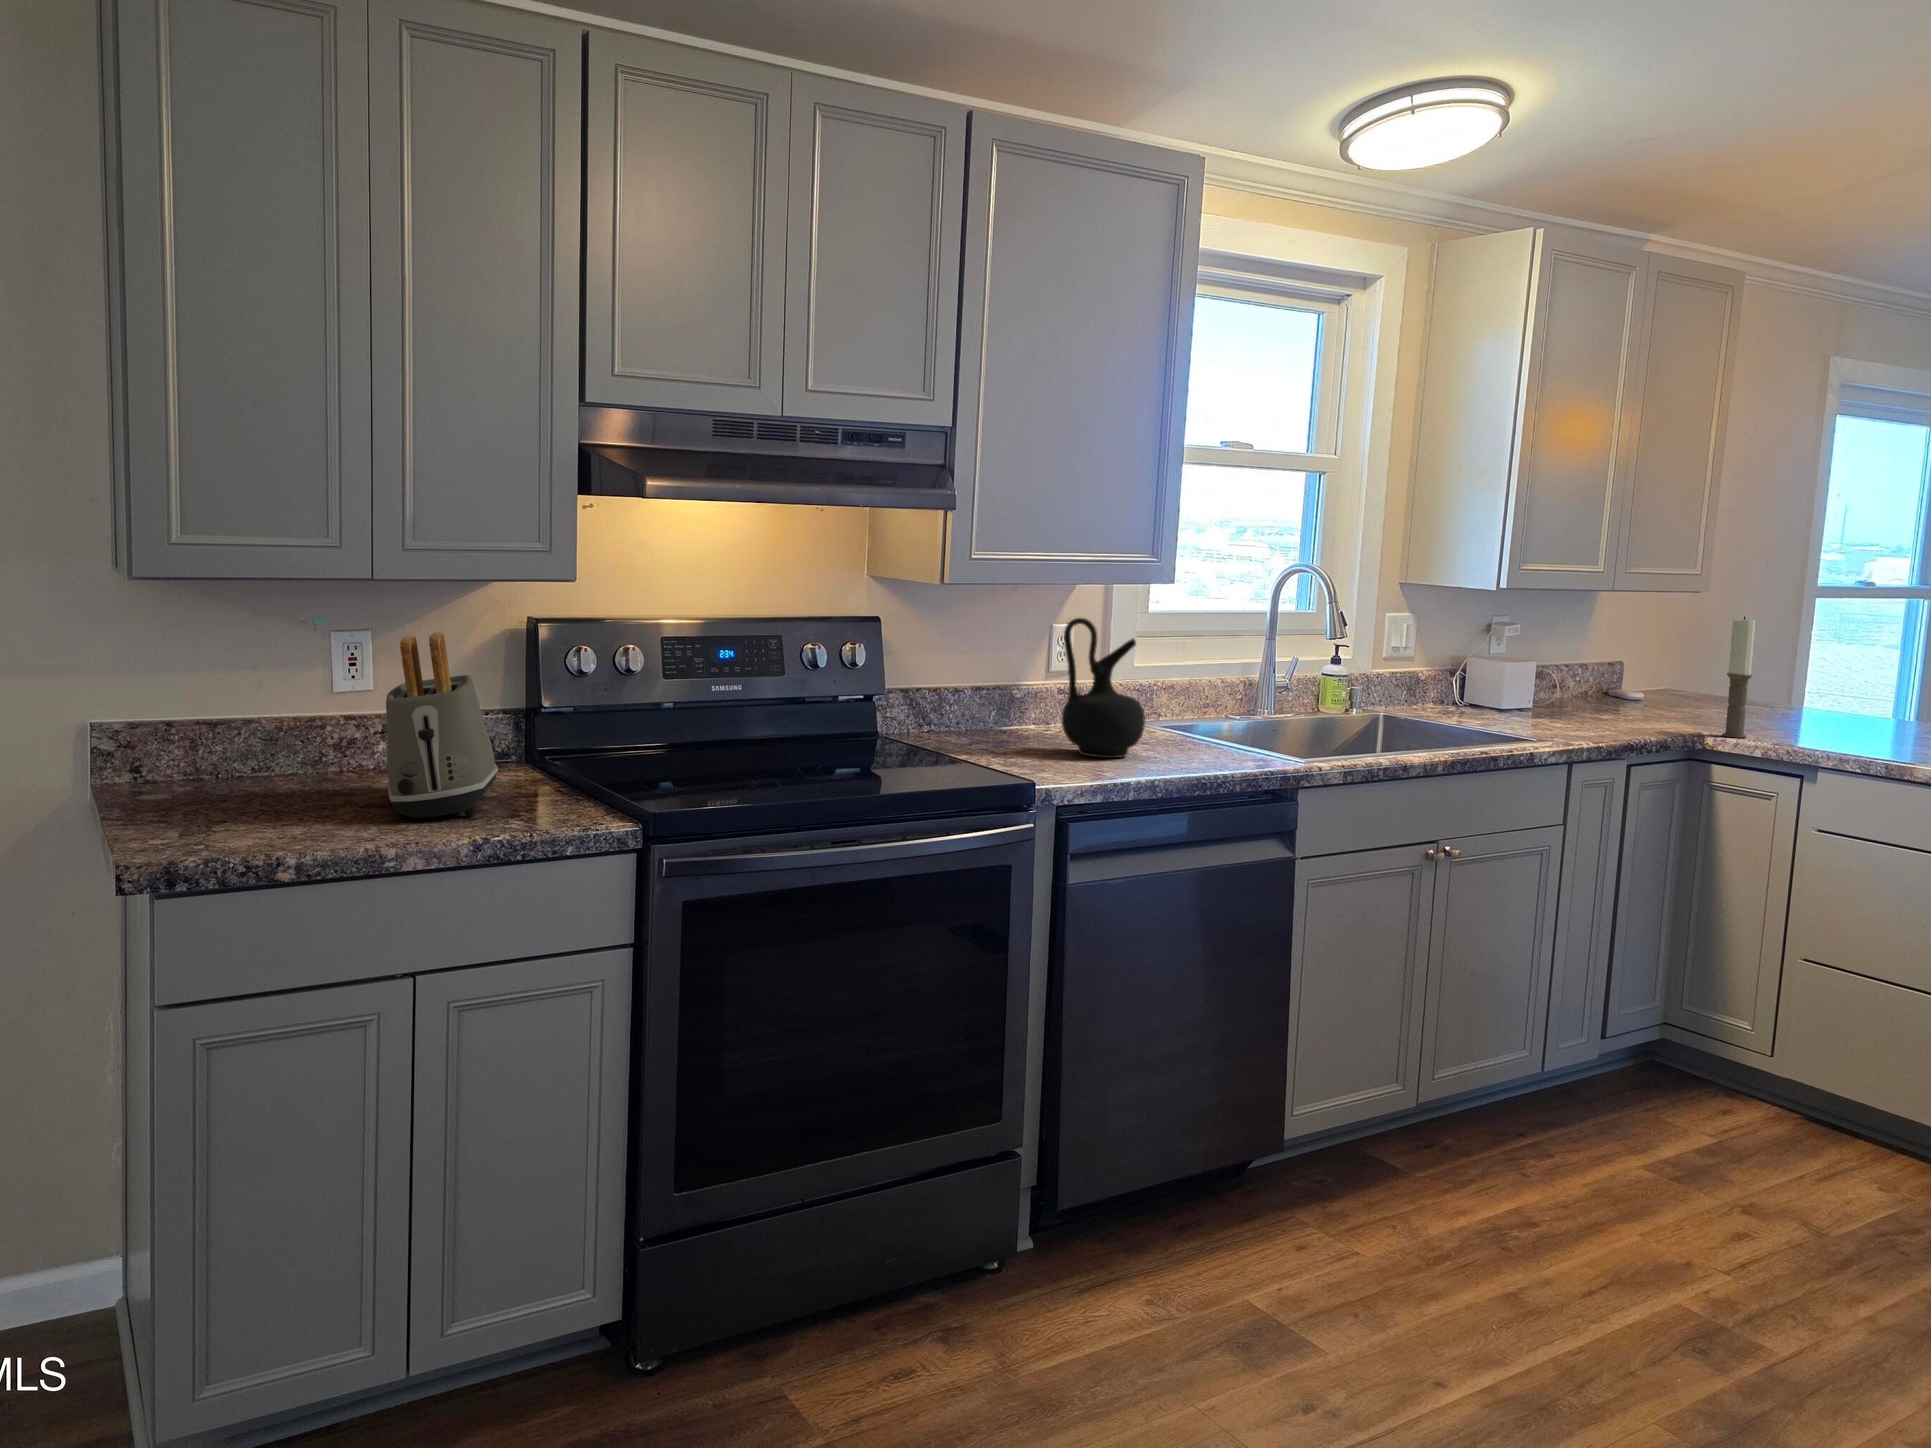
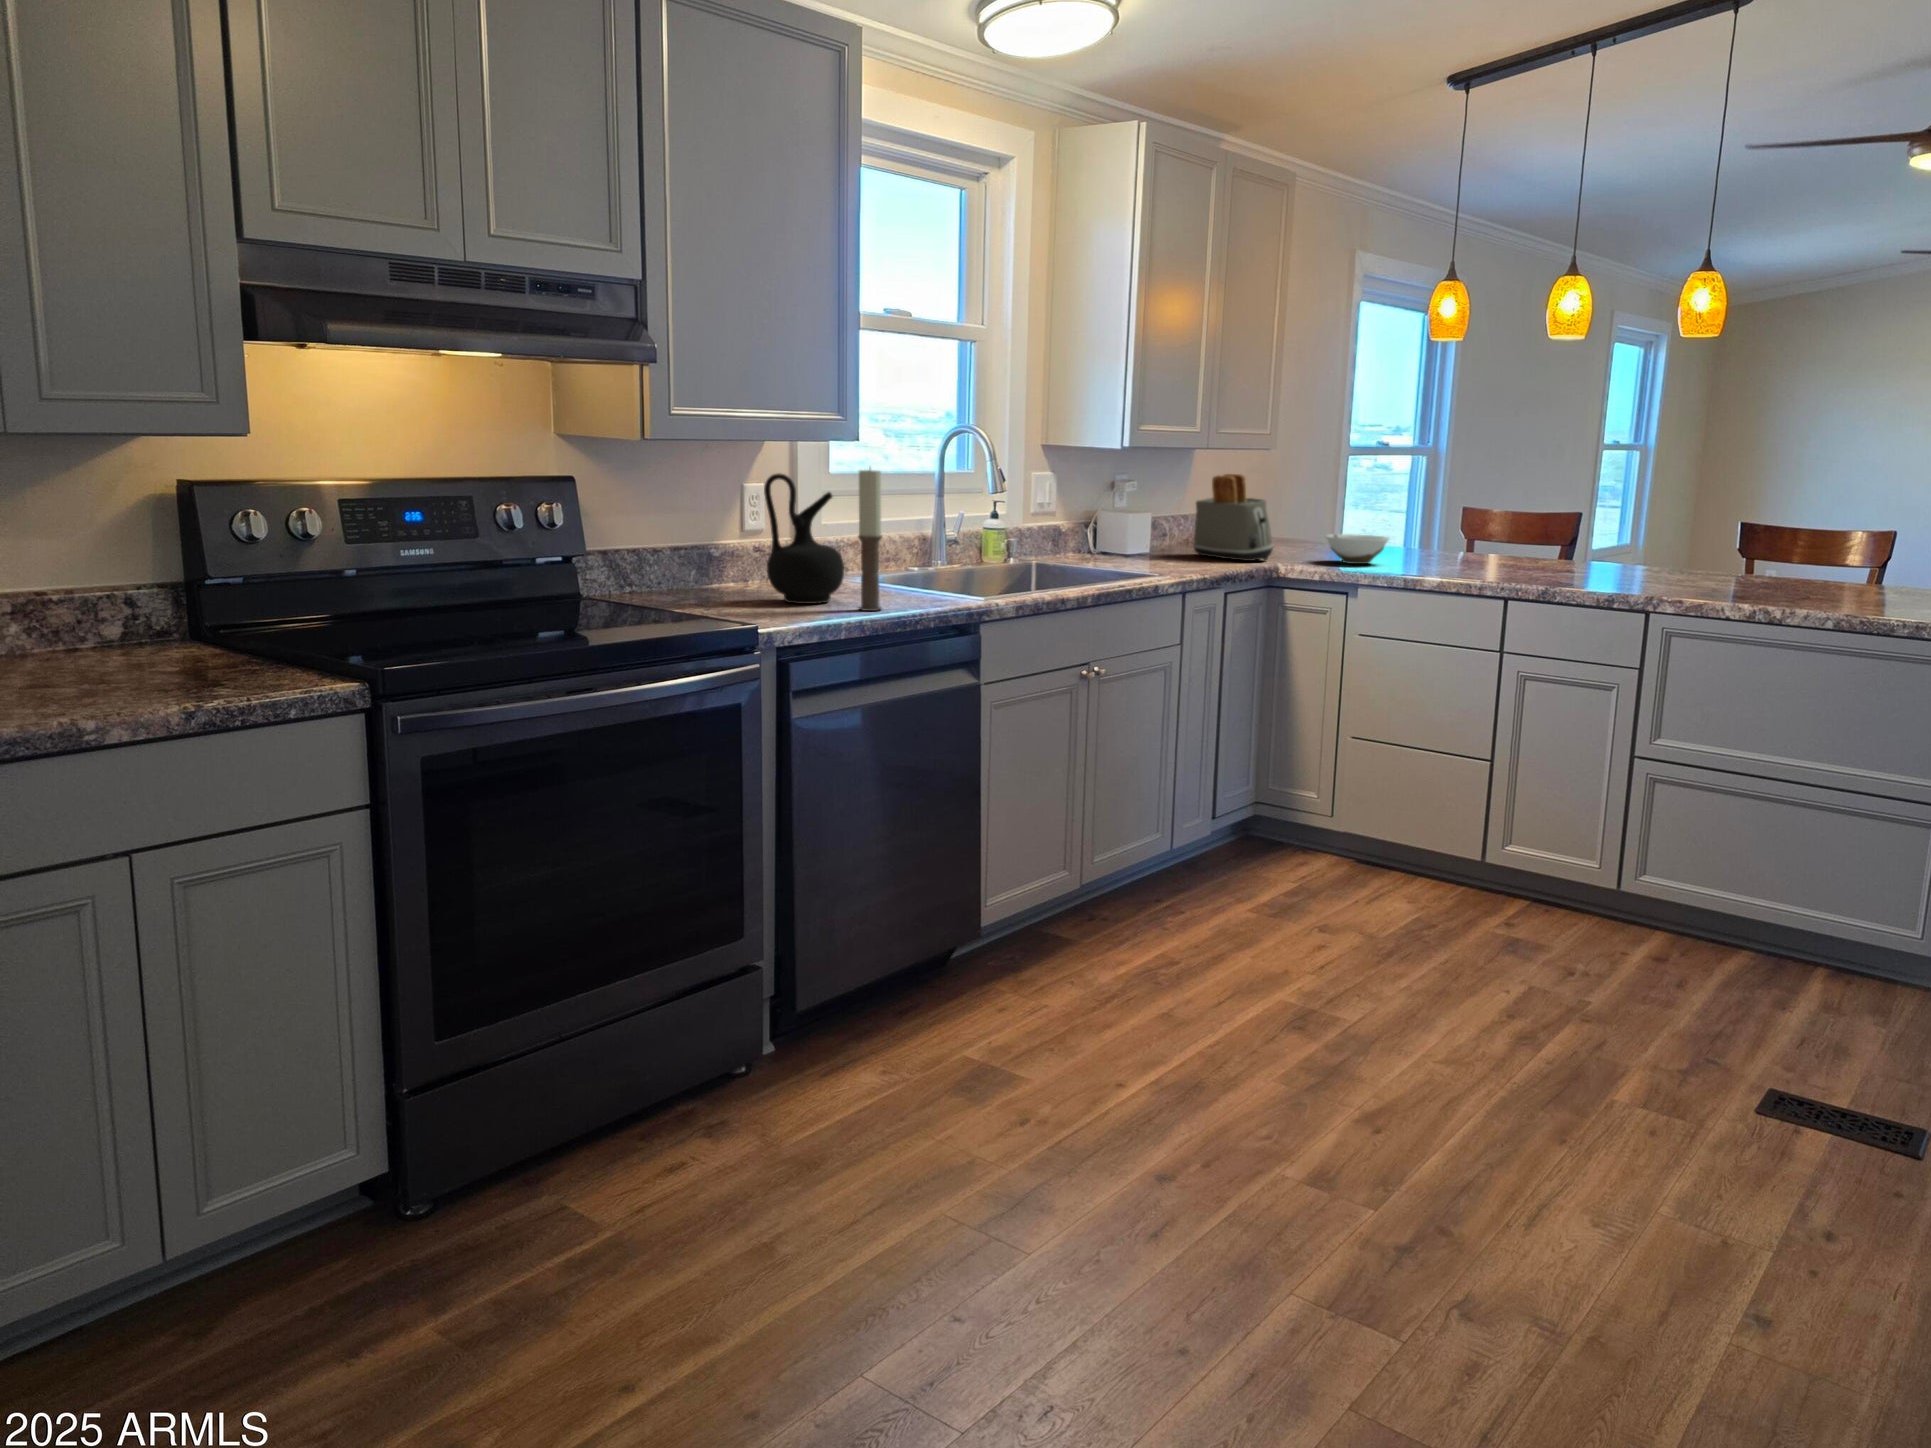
candle: present [1722,616,1755,738] -> present [858,470,882,611]
toaster: present [386,632,498,818] -> present [1193,474,1273,561]
bowl: none [1775,699,1872,740] -> present [1326,534,1389,564]

